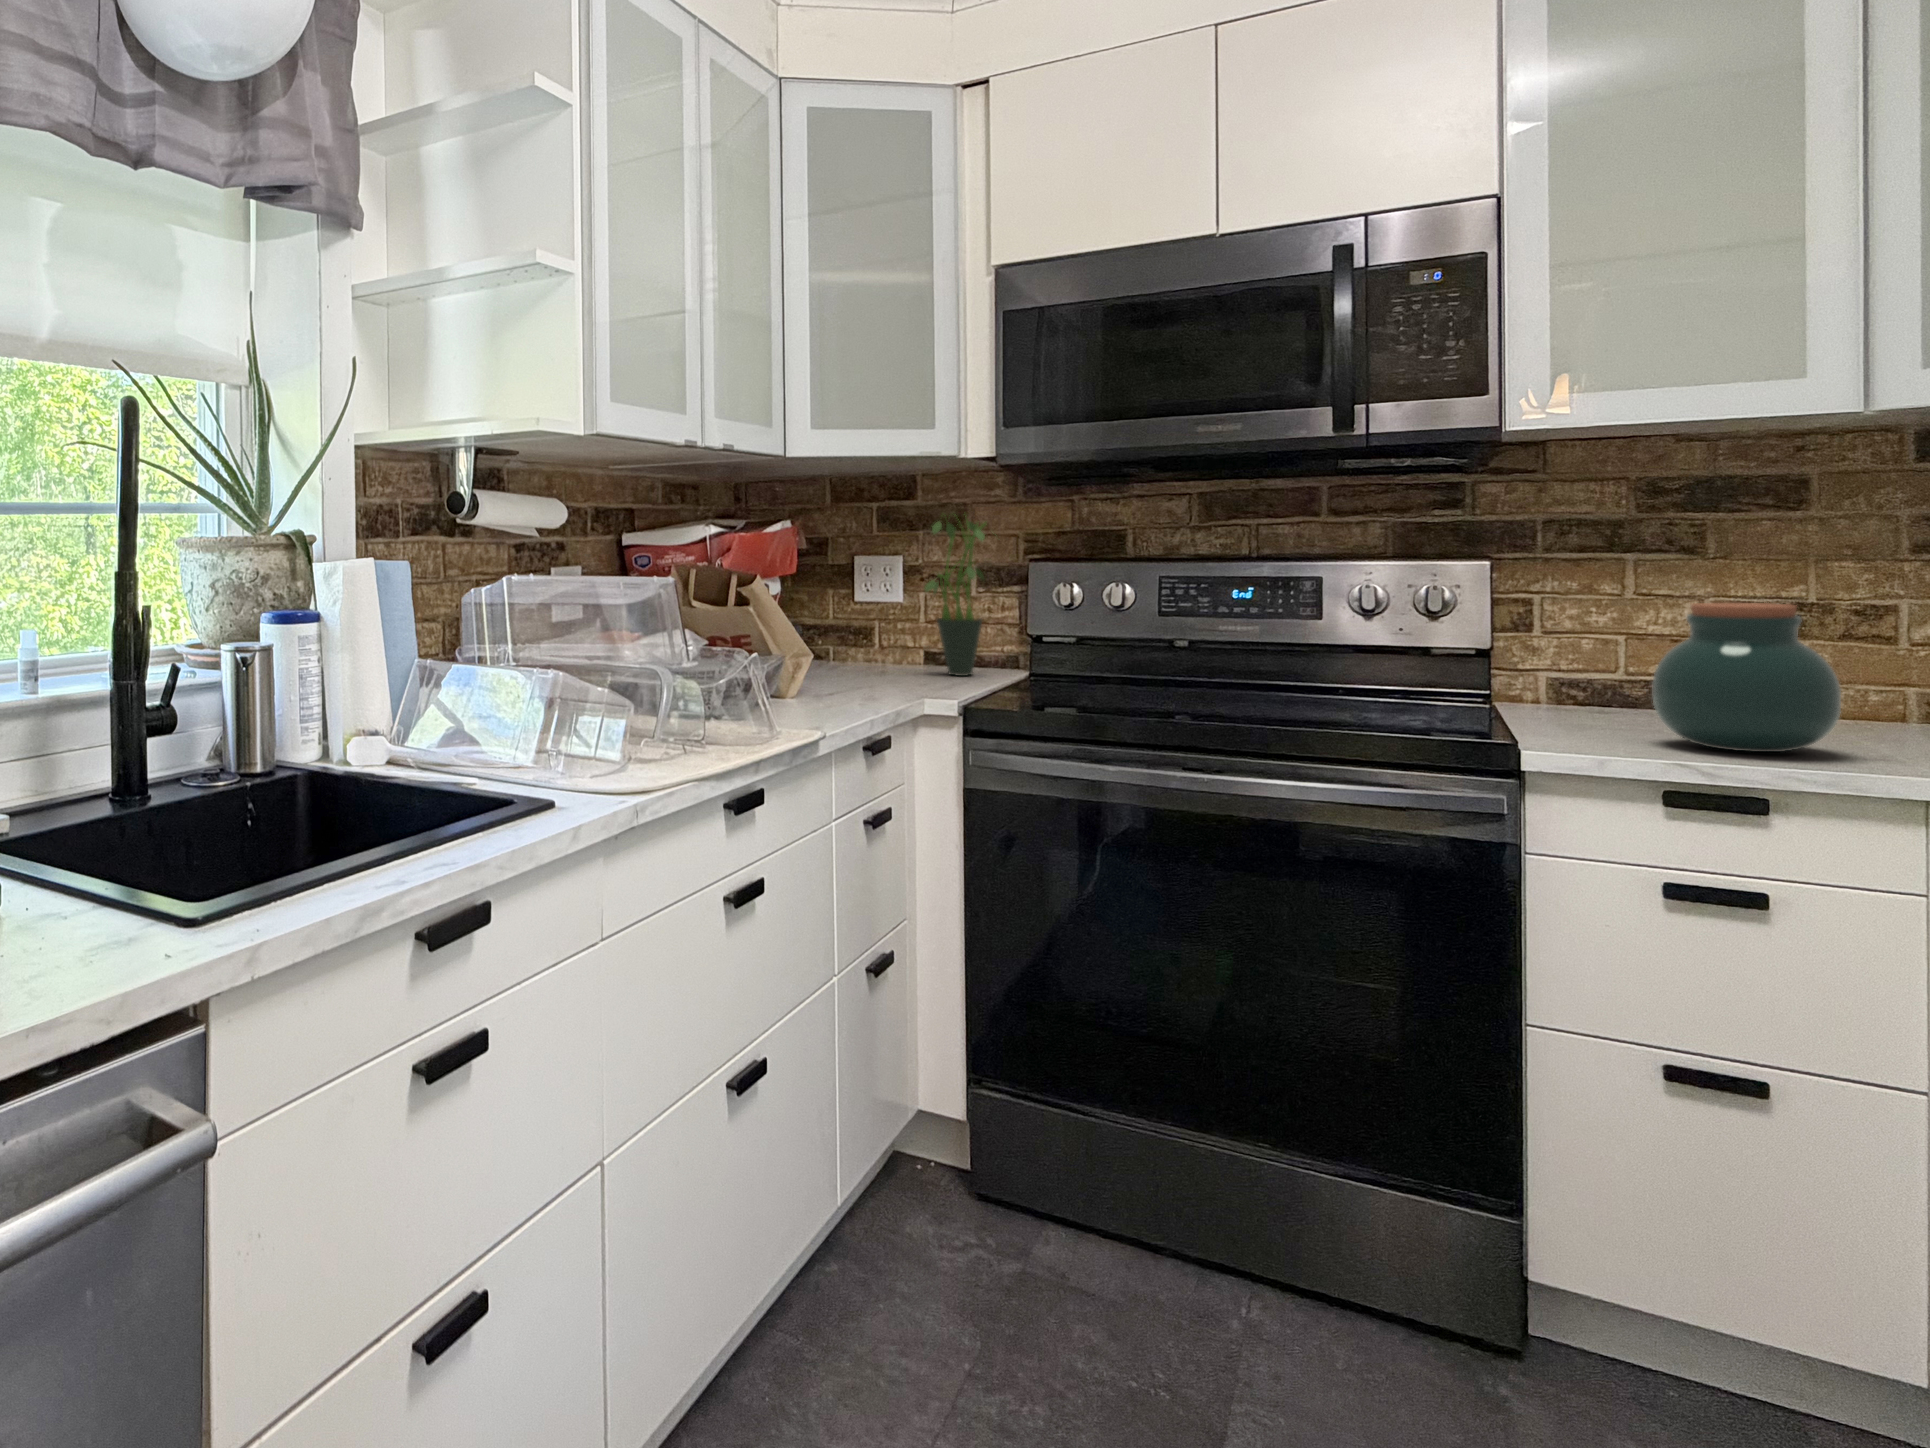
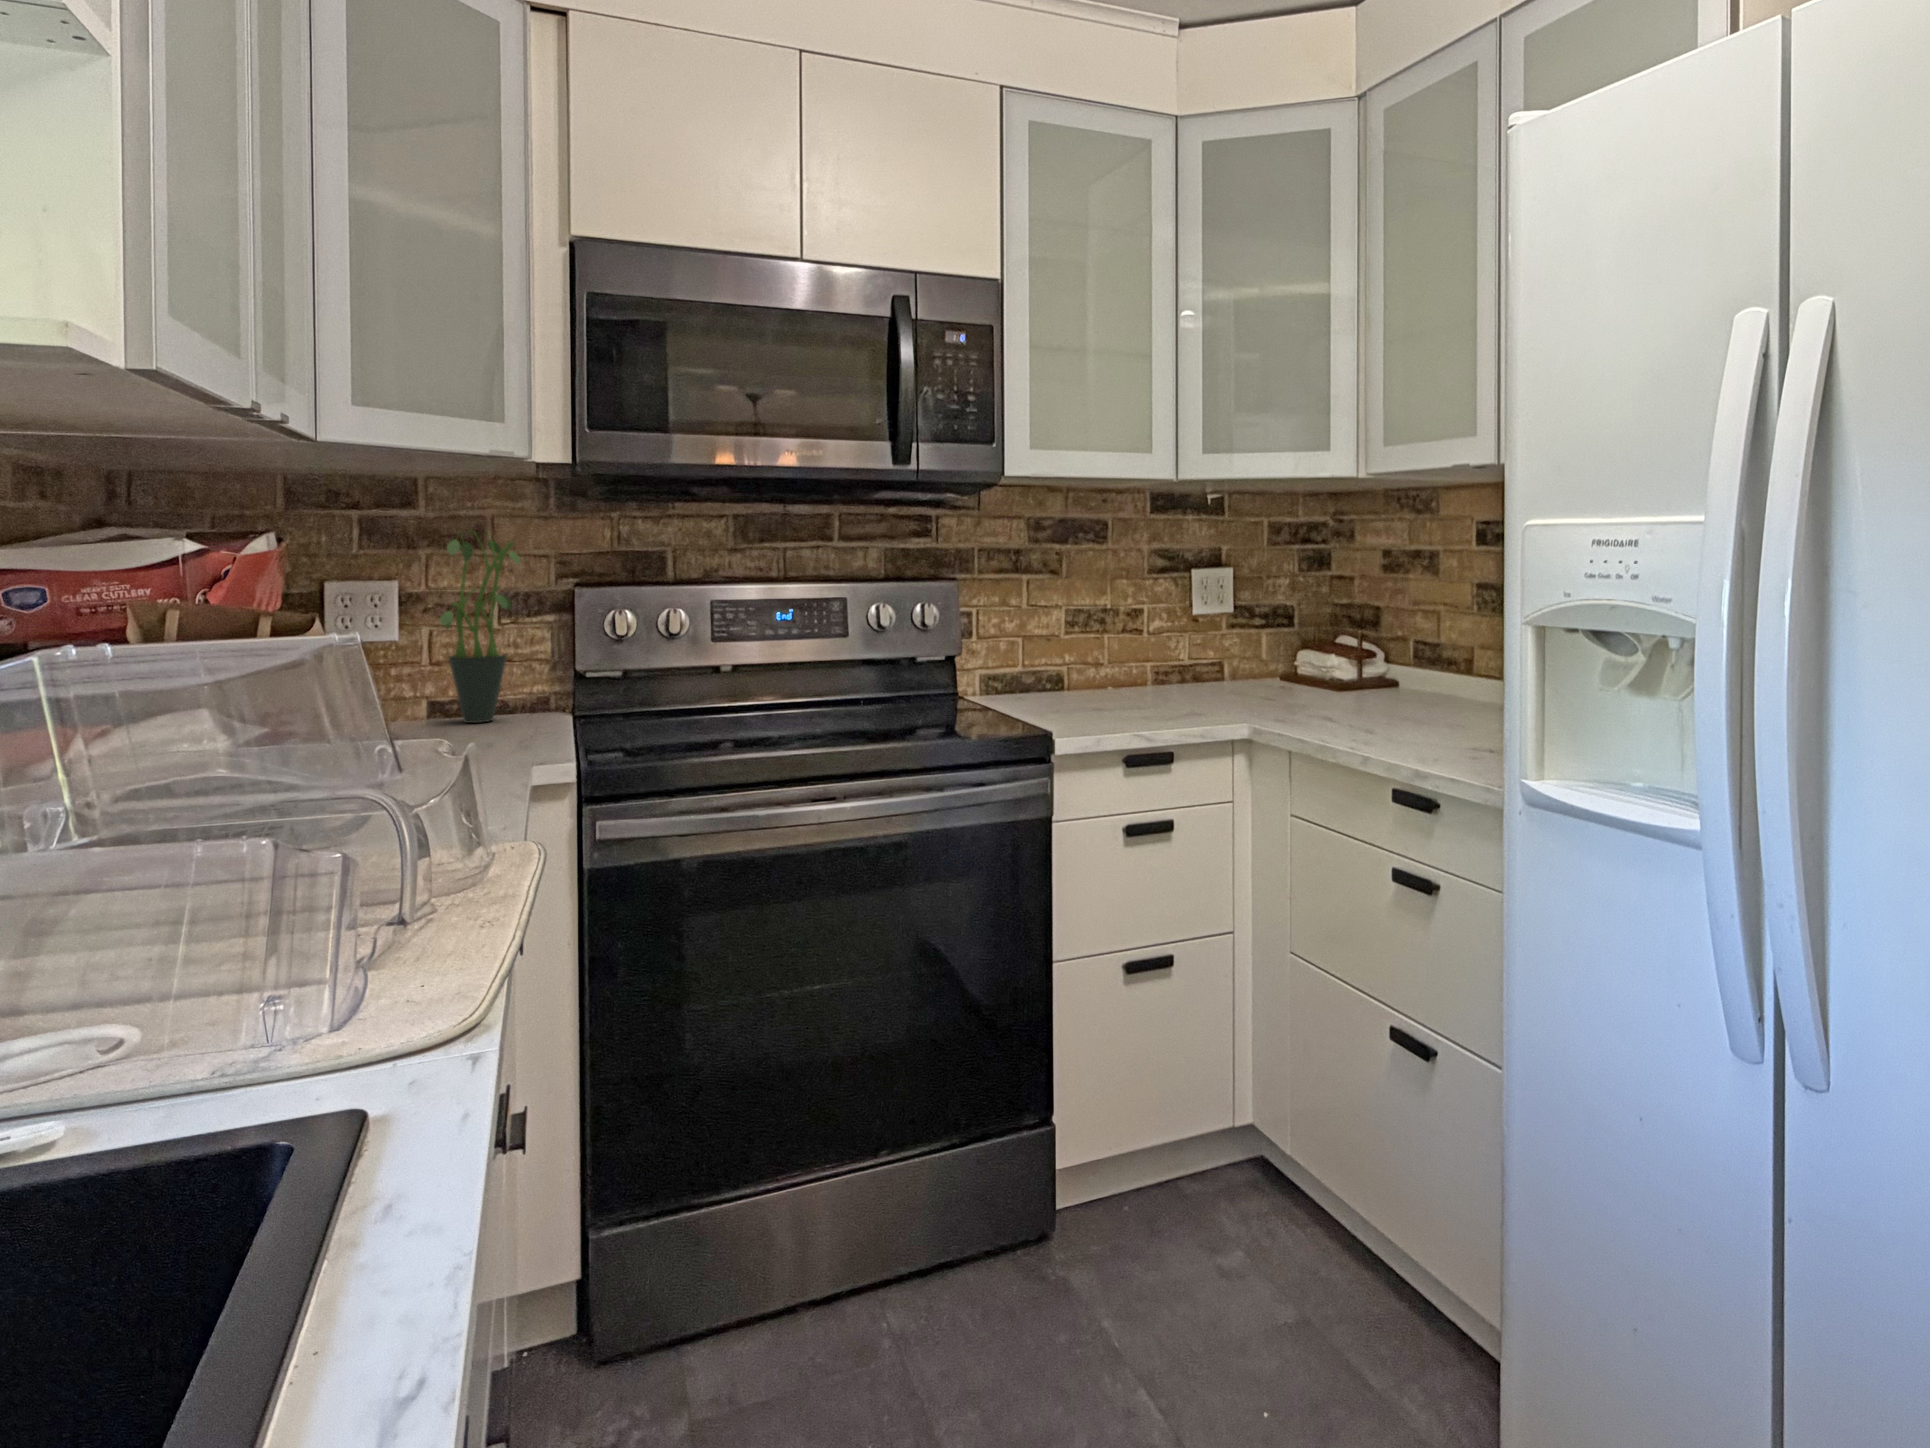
jar: present [1653,603,1841,752] -> none [1091,612,1184,717]

